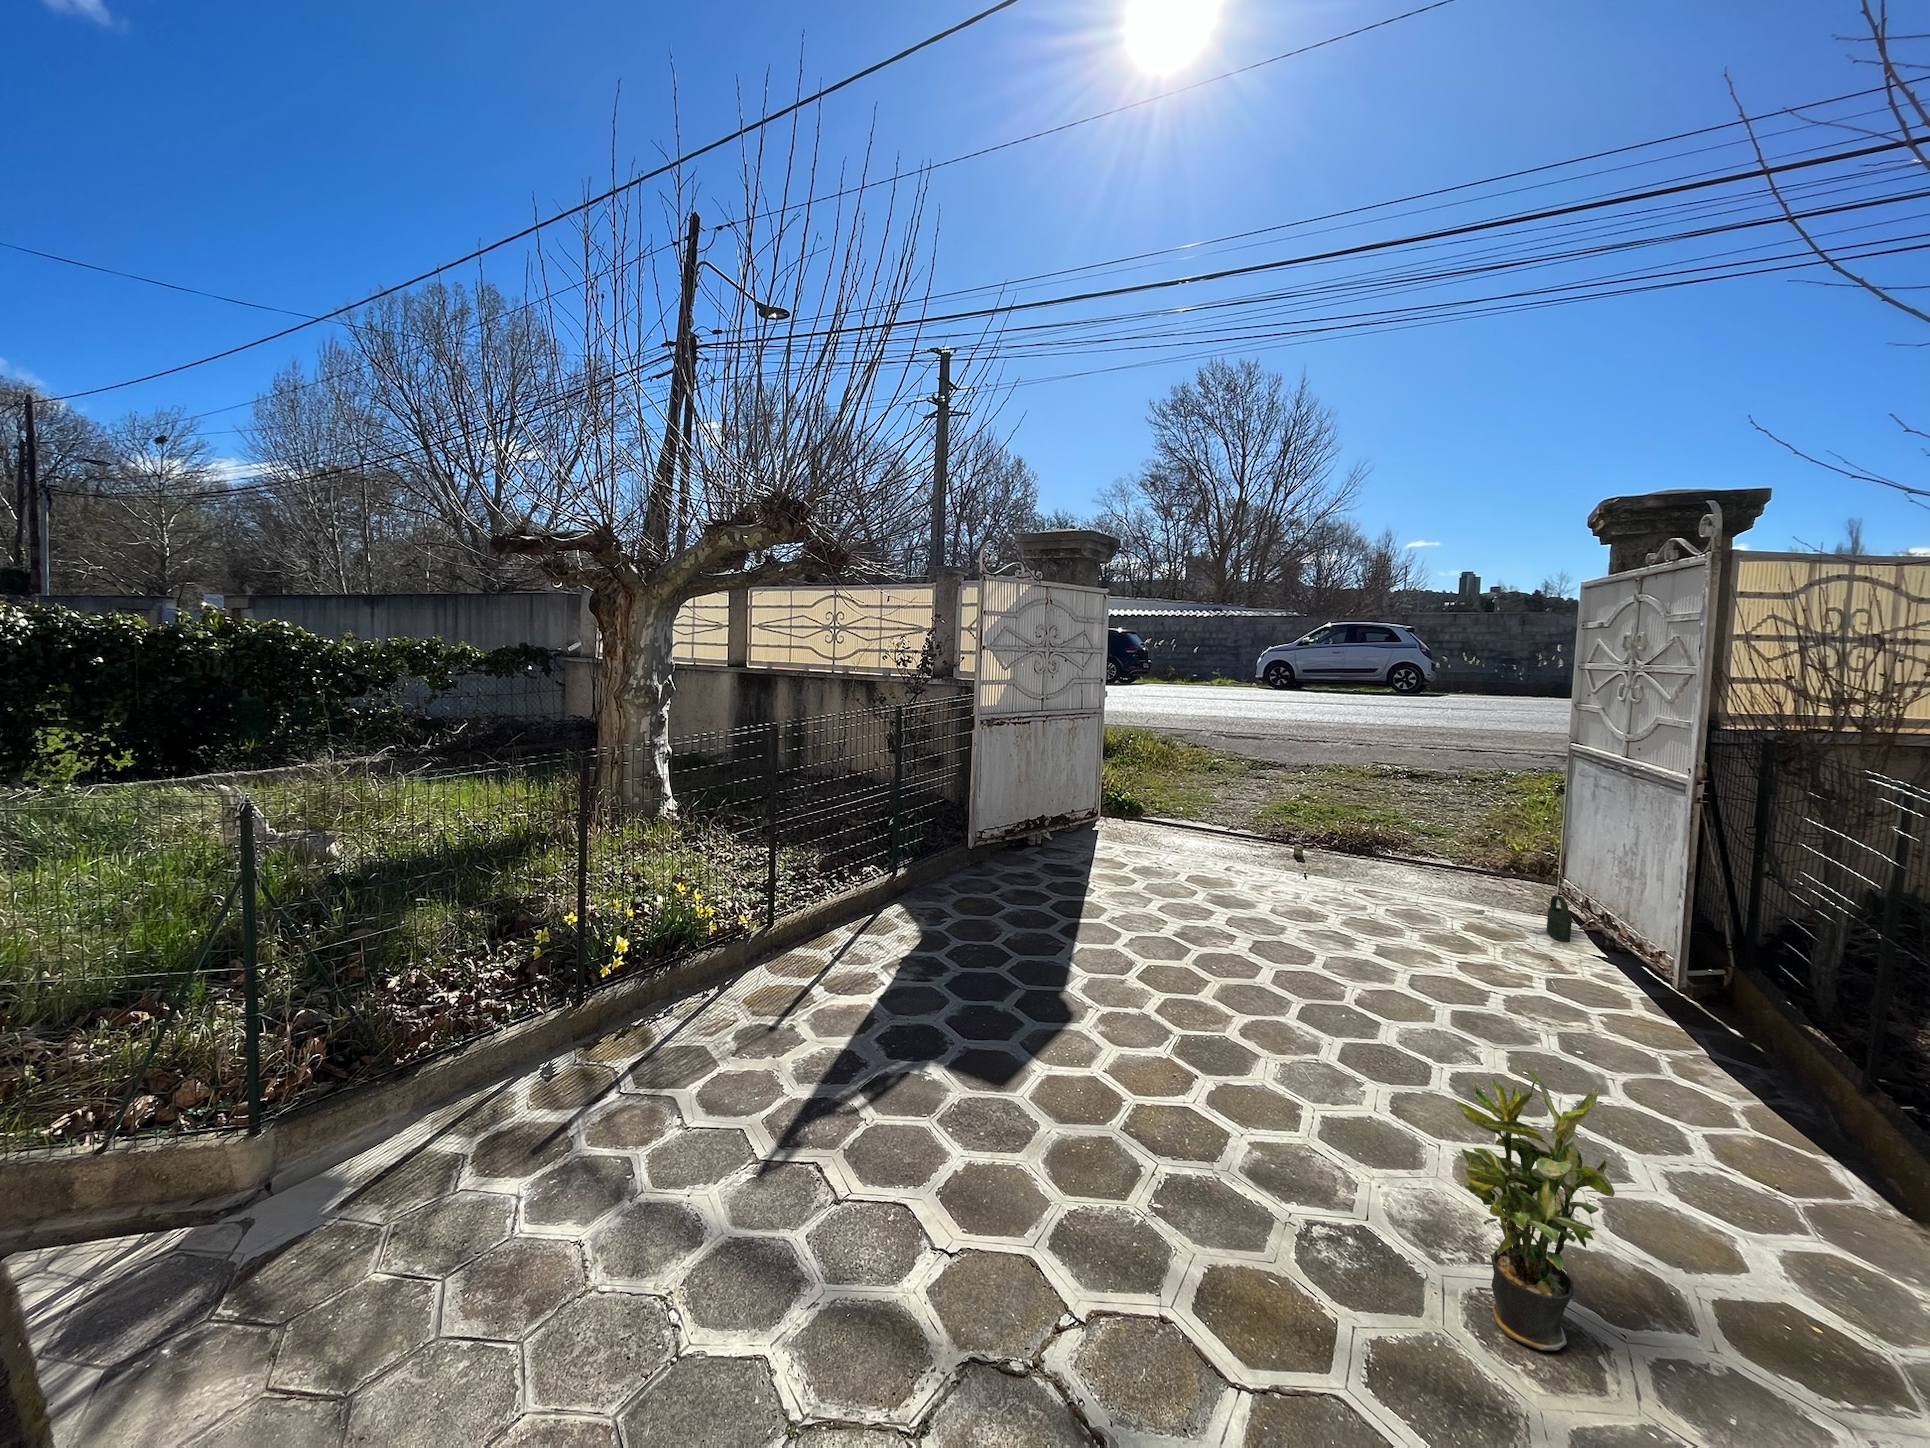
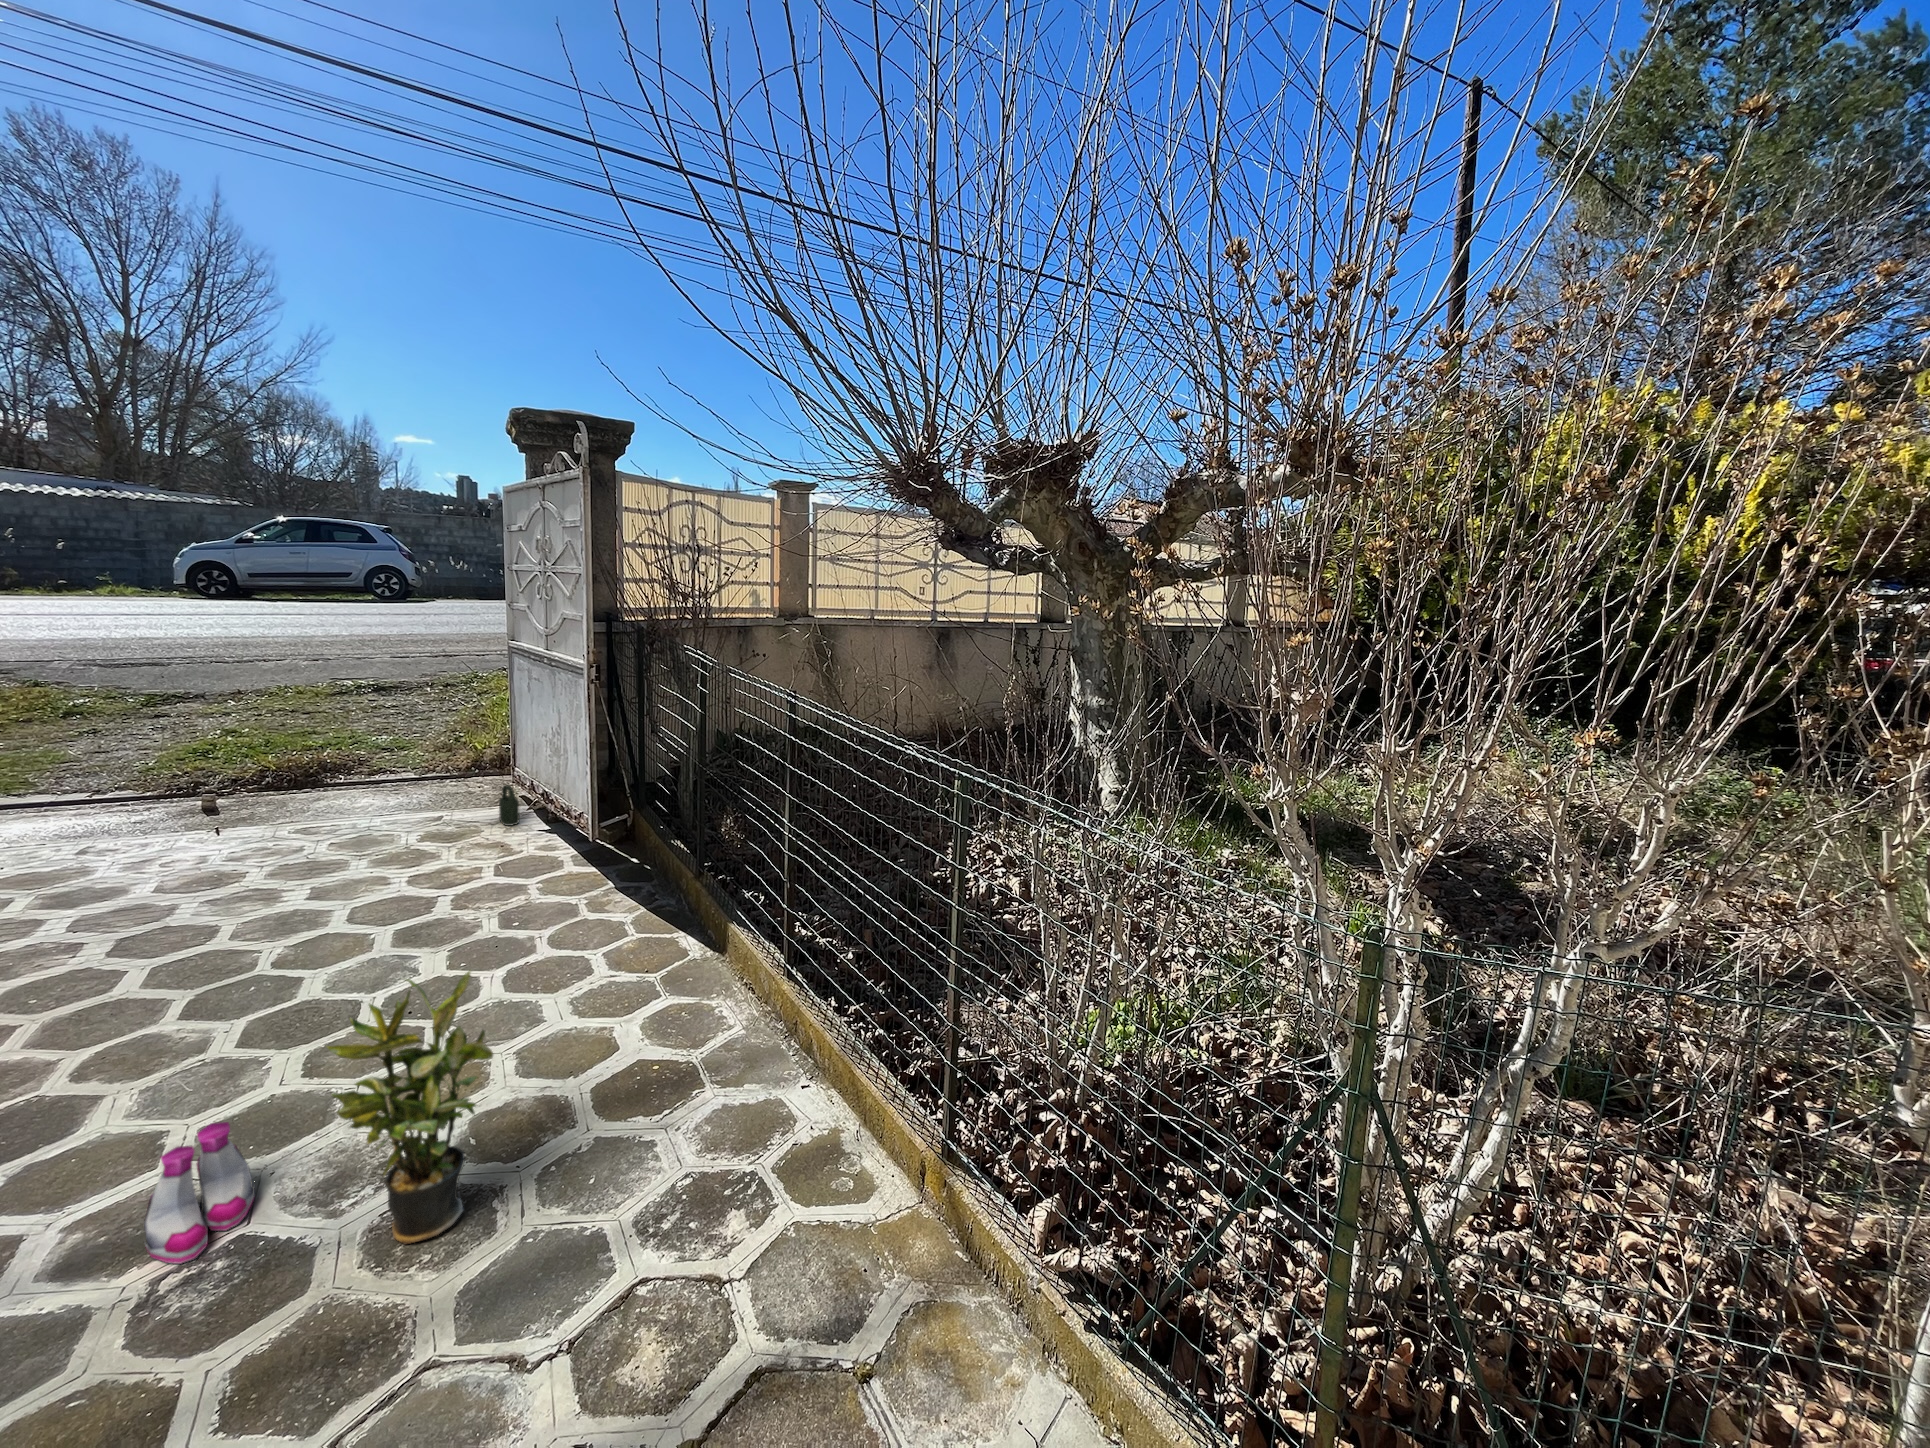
boots: none [1300,1118,1371,1224] -> present [144,1122,255,1264]

